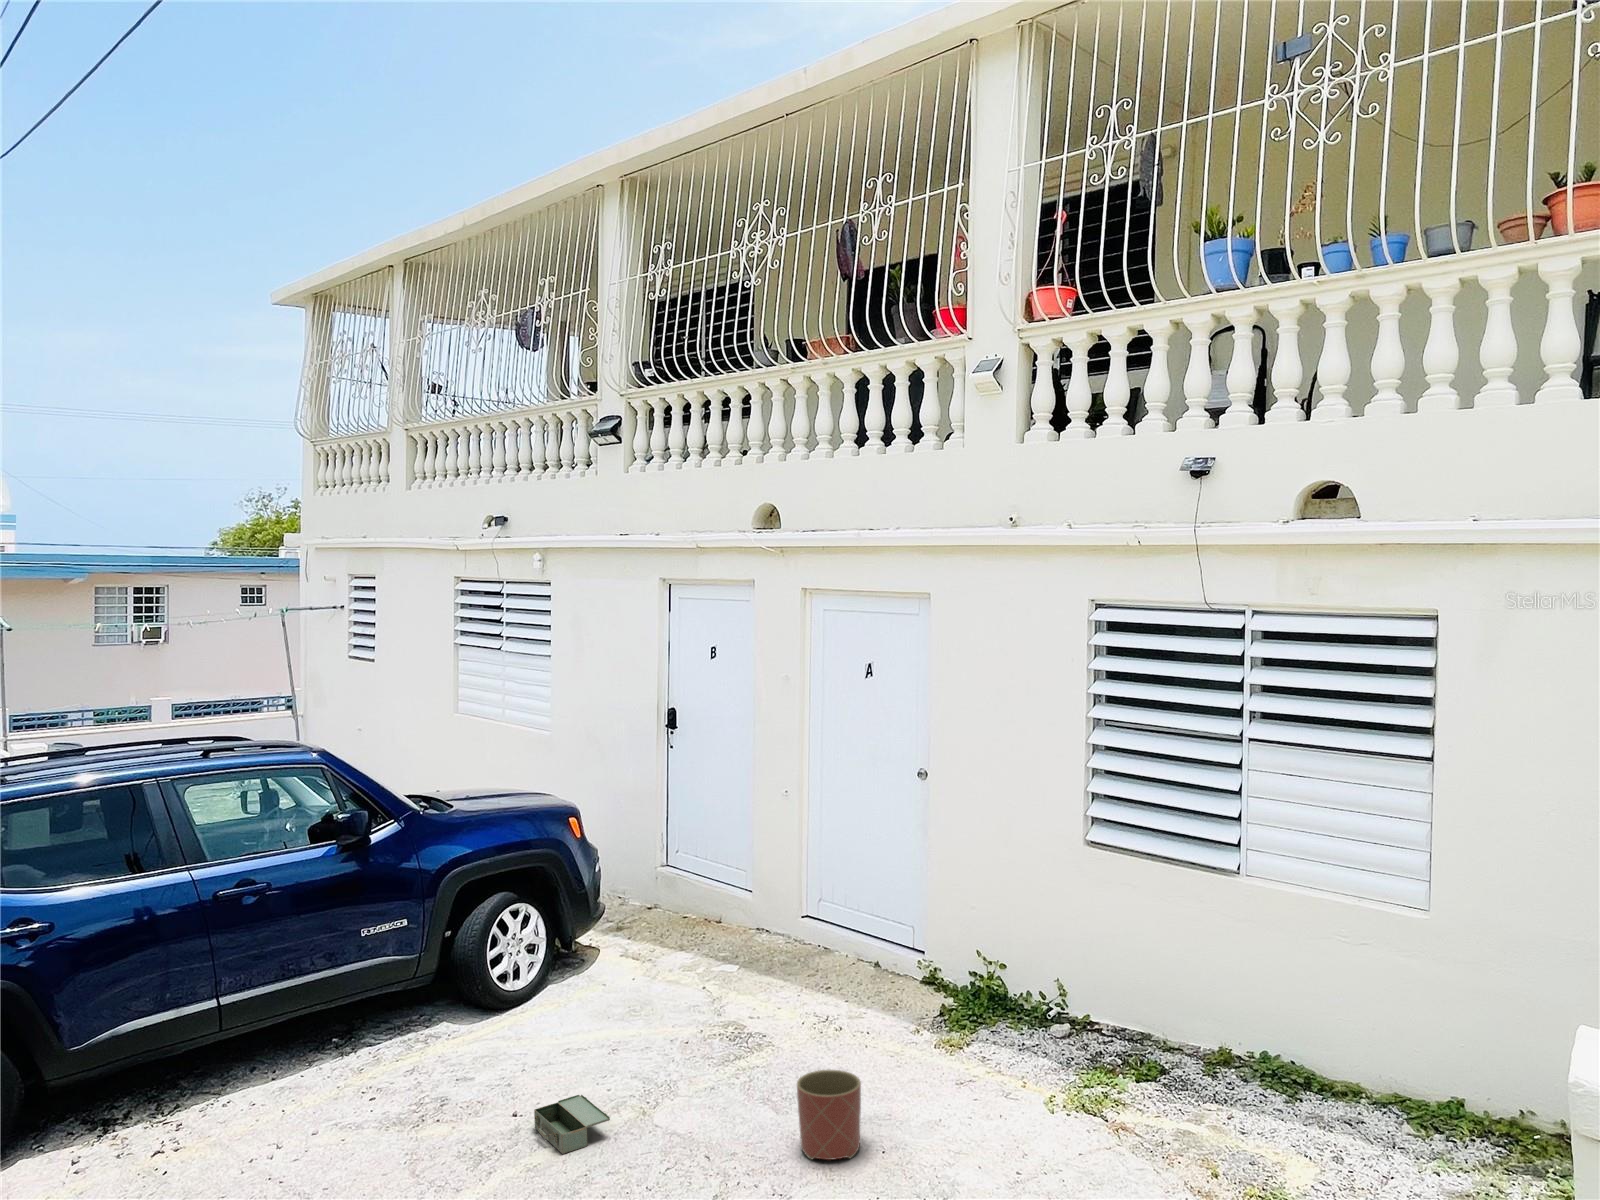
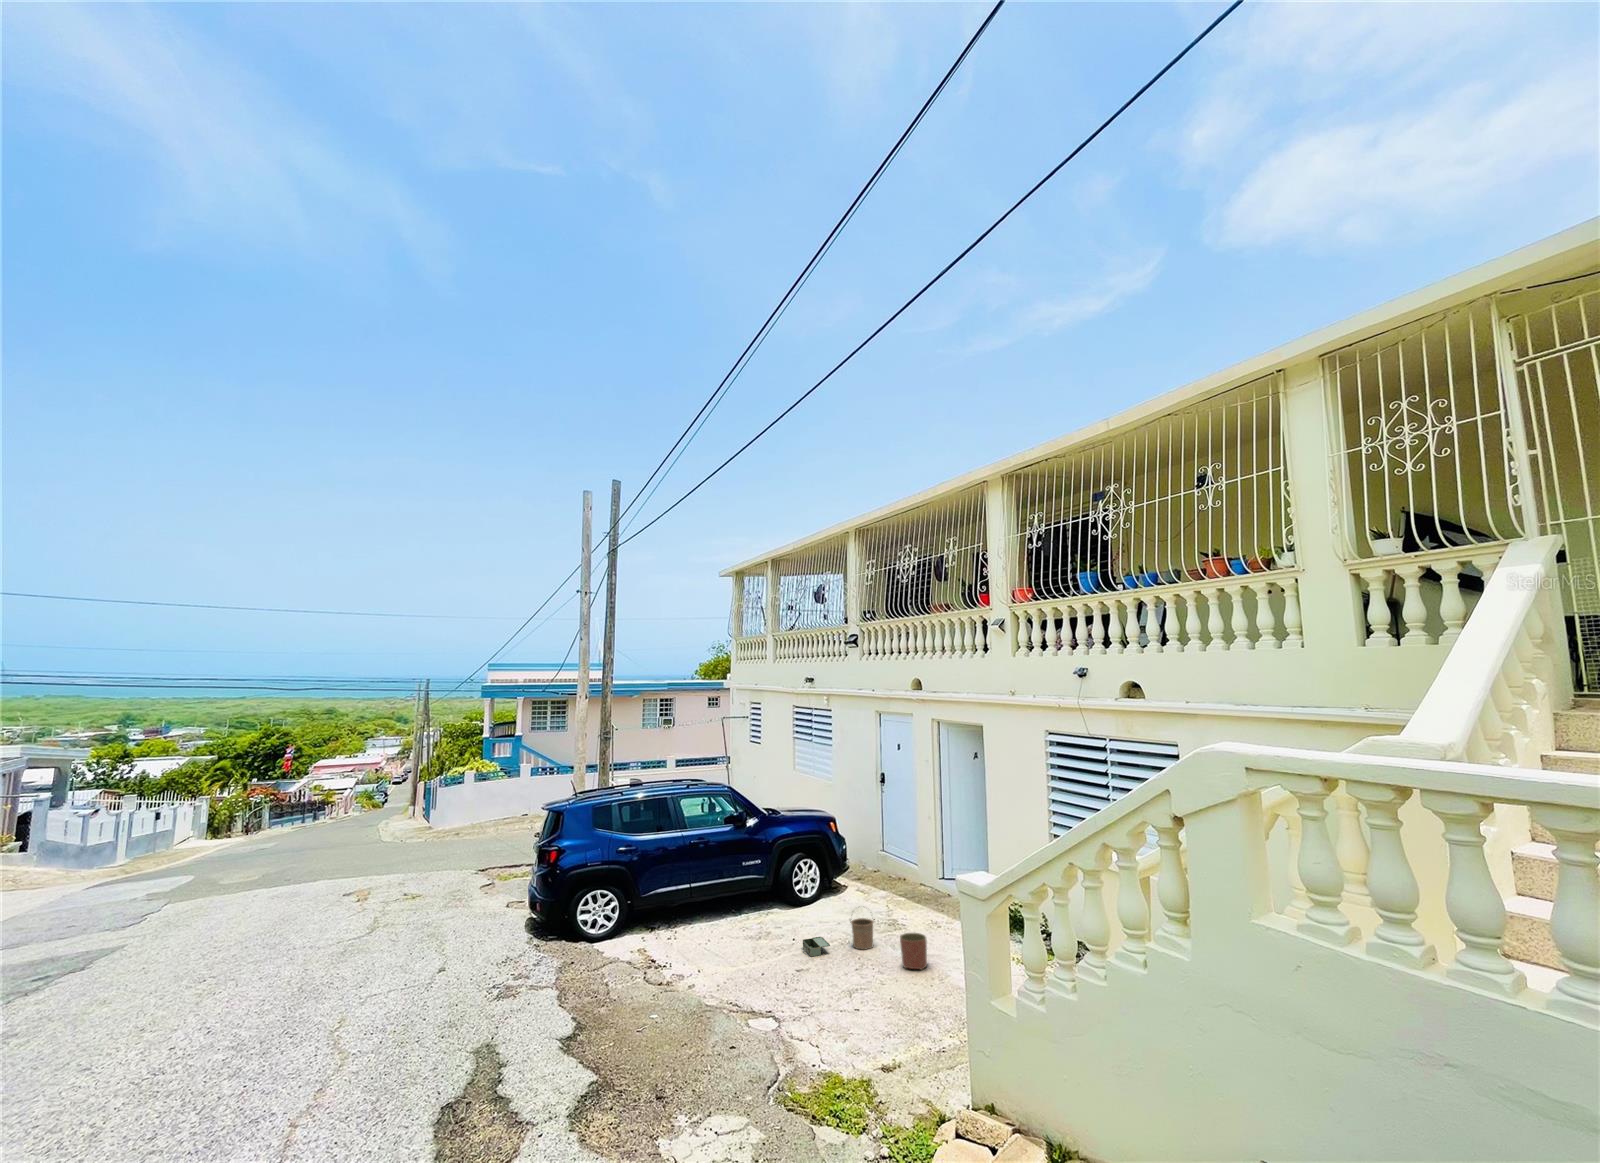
bucket: none [652,1015,715,1115] -> present [850,918,875,950]

